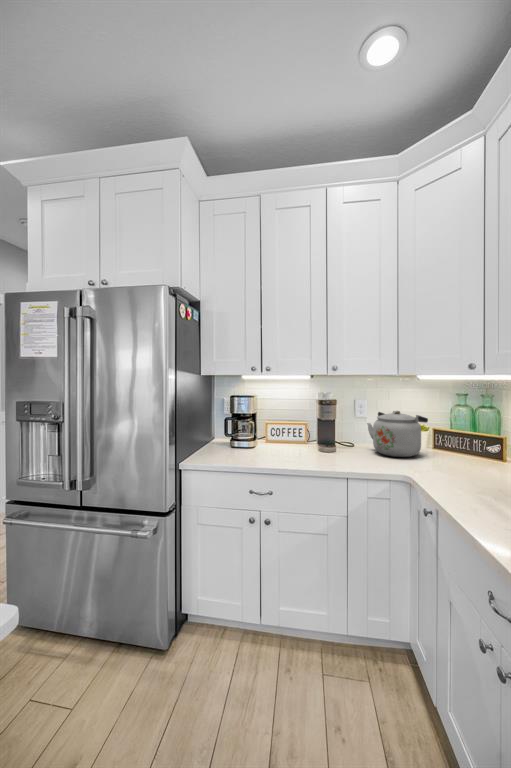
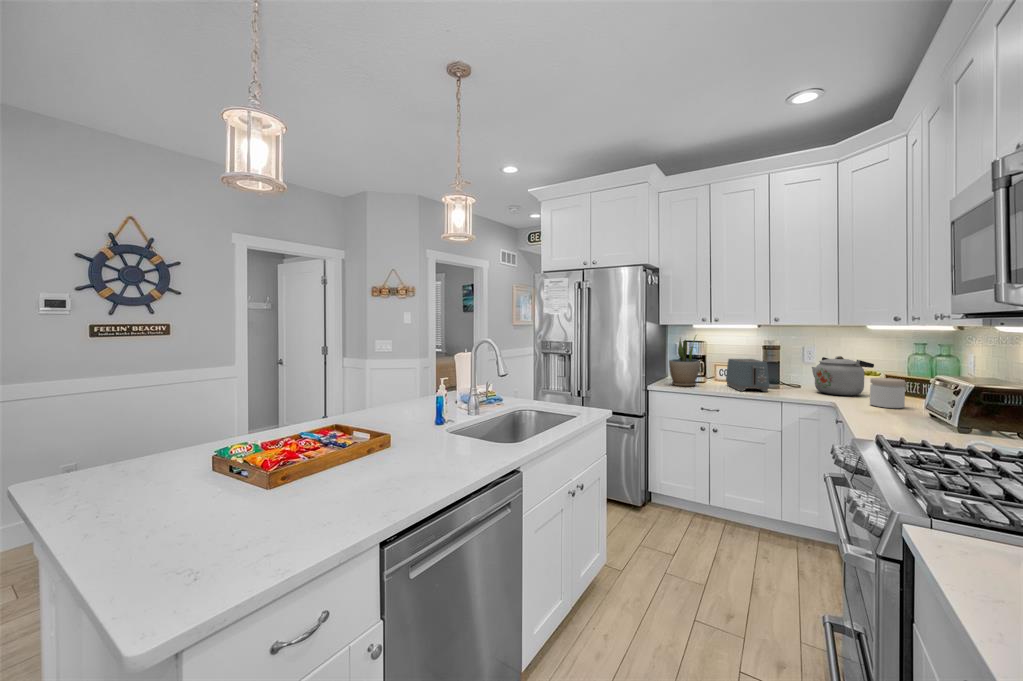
potted plant: none [213,386,250,458] -> present [669,336,699,386]
toaster: none [280,416,332,461] -> present [726,359,769,392]
jar: none [445,438,482,478] -> present [870,378,905,408]

